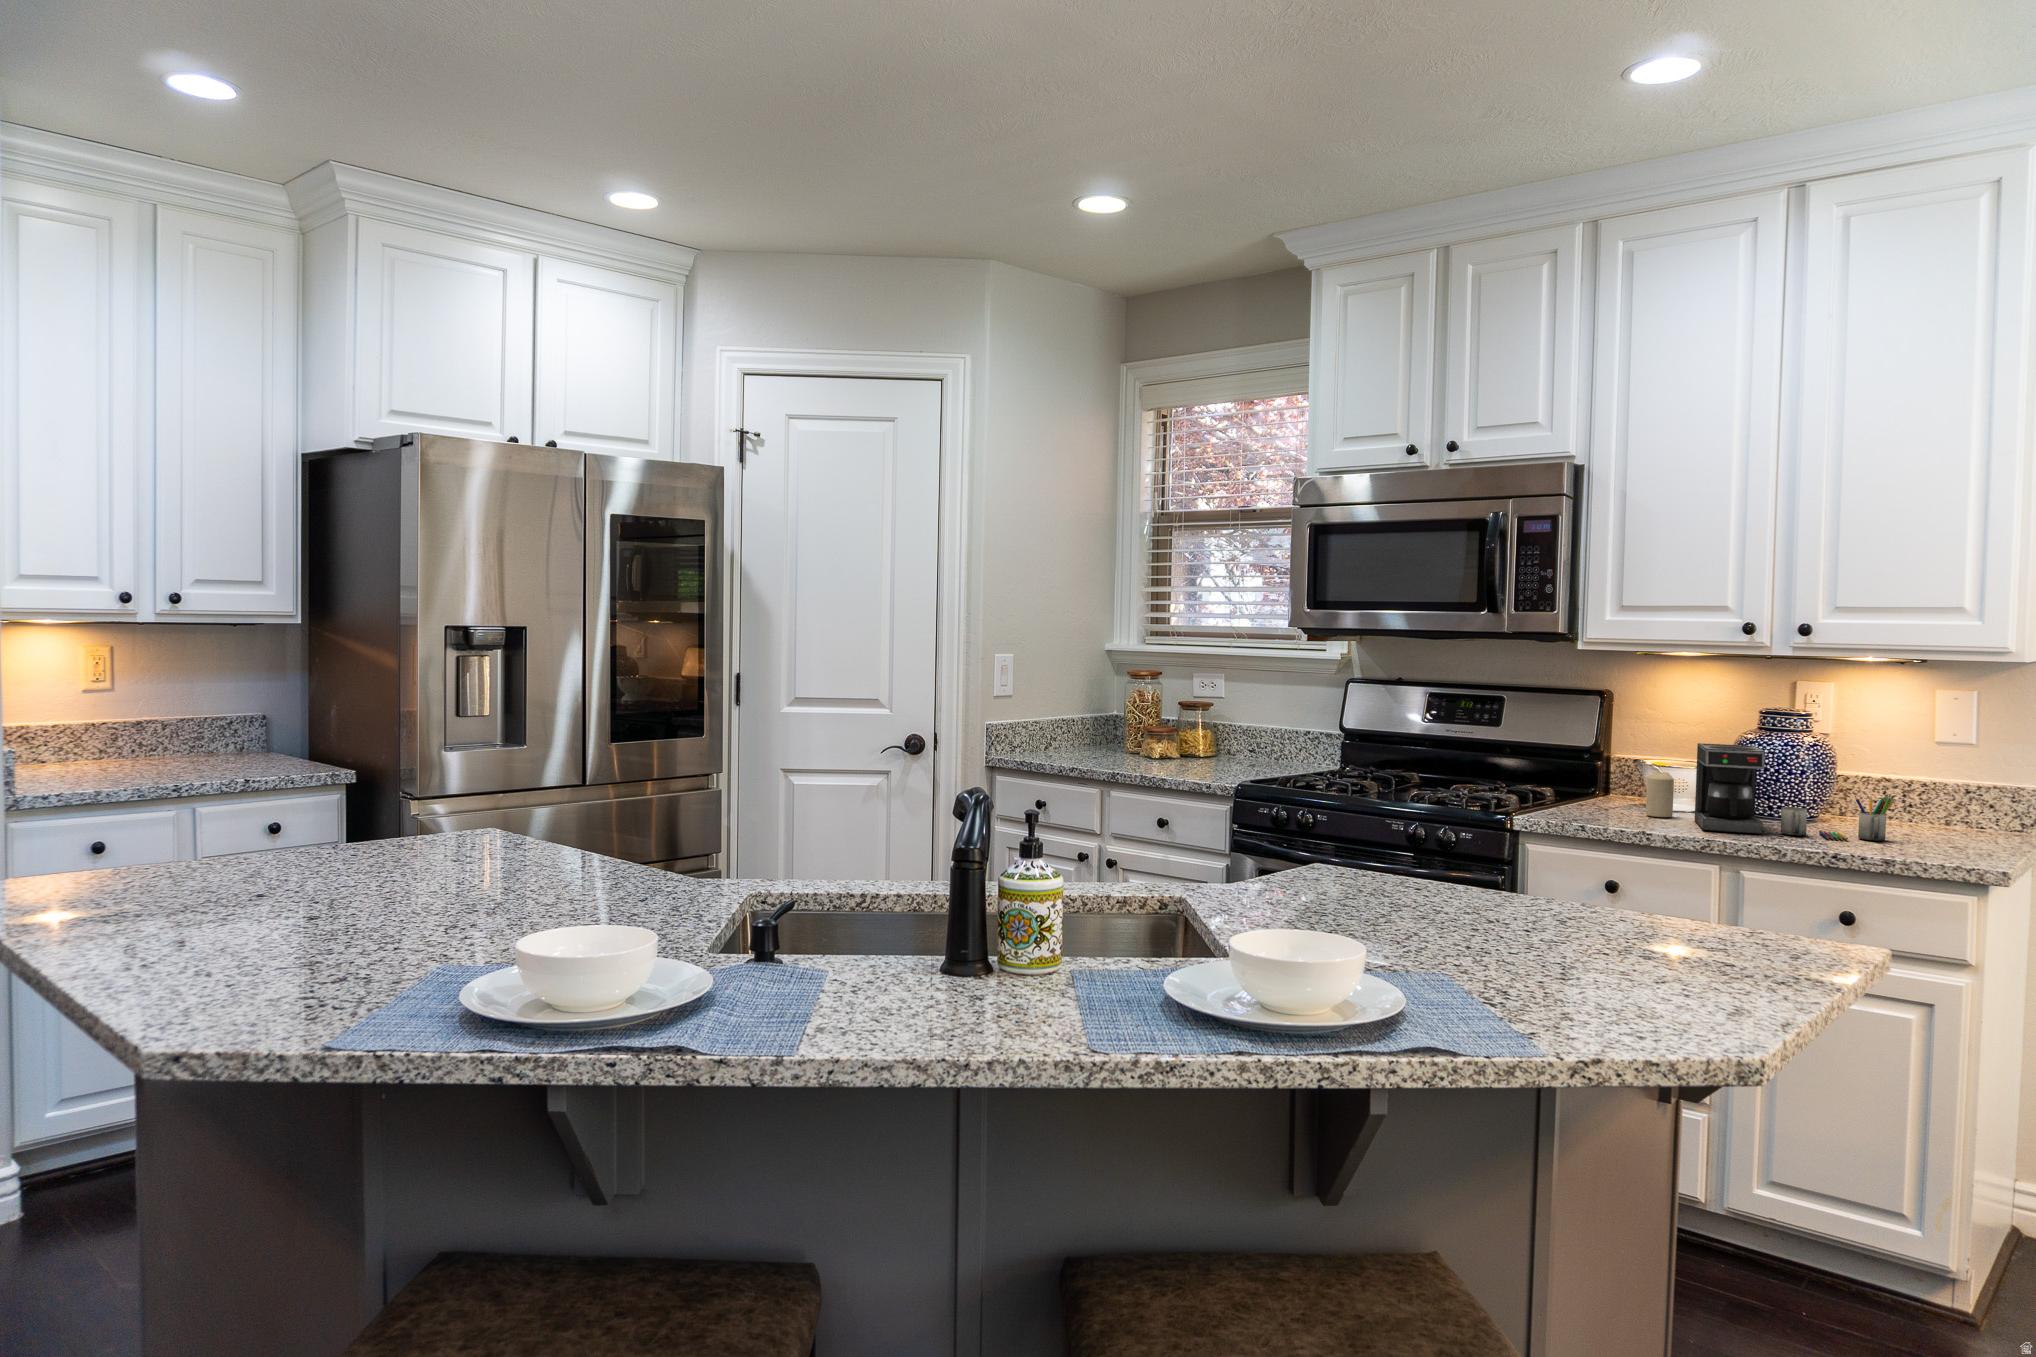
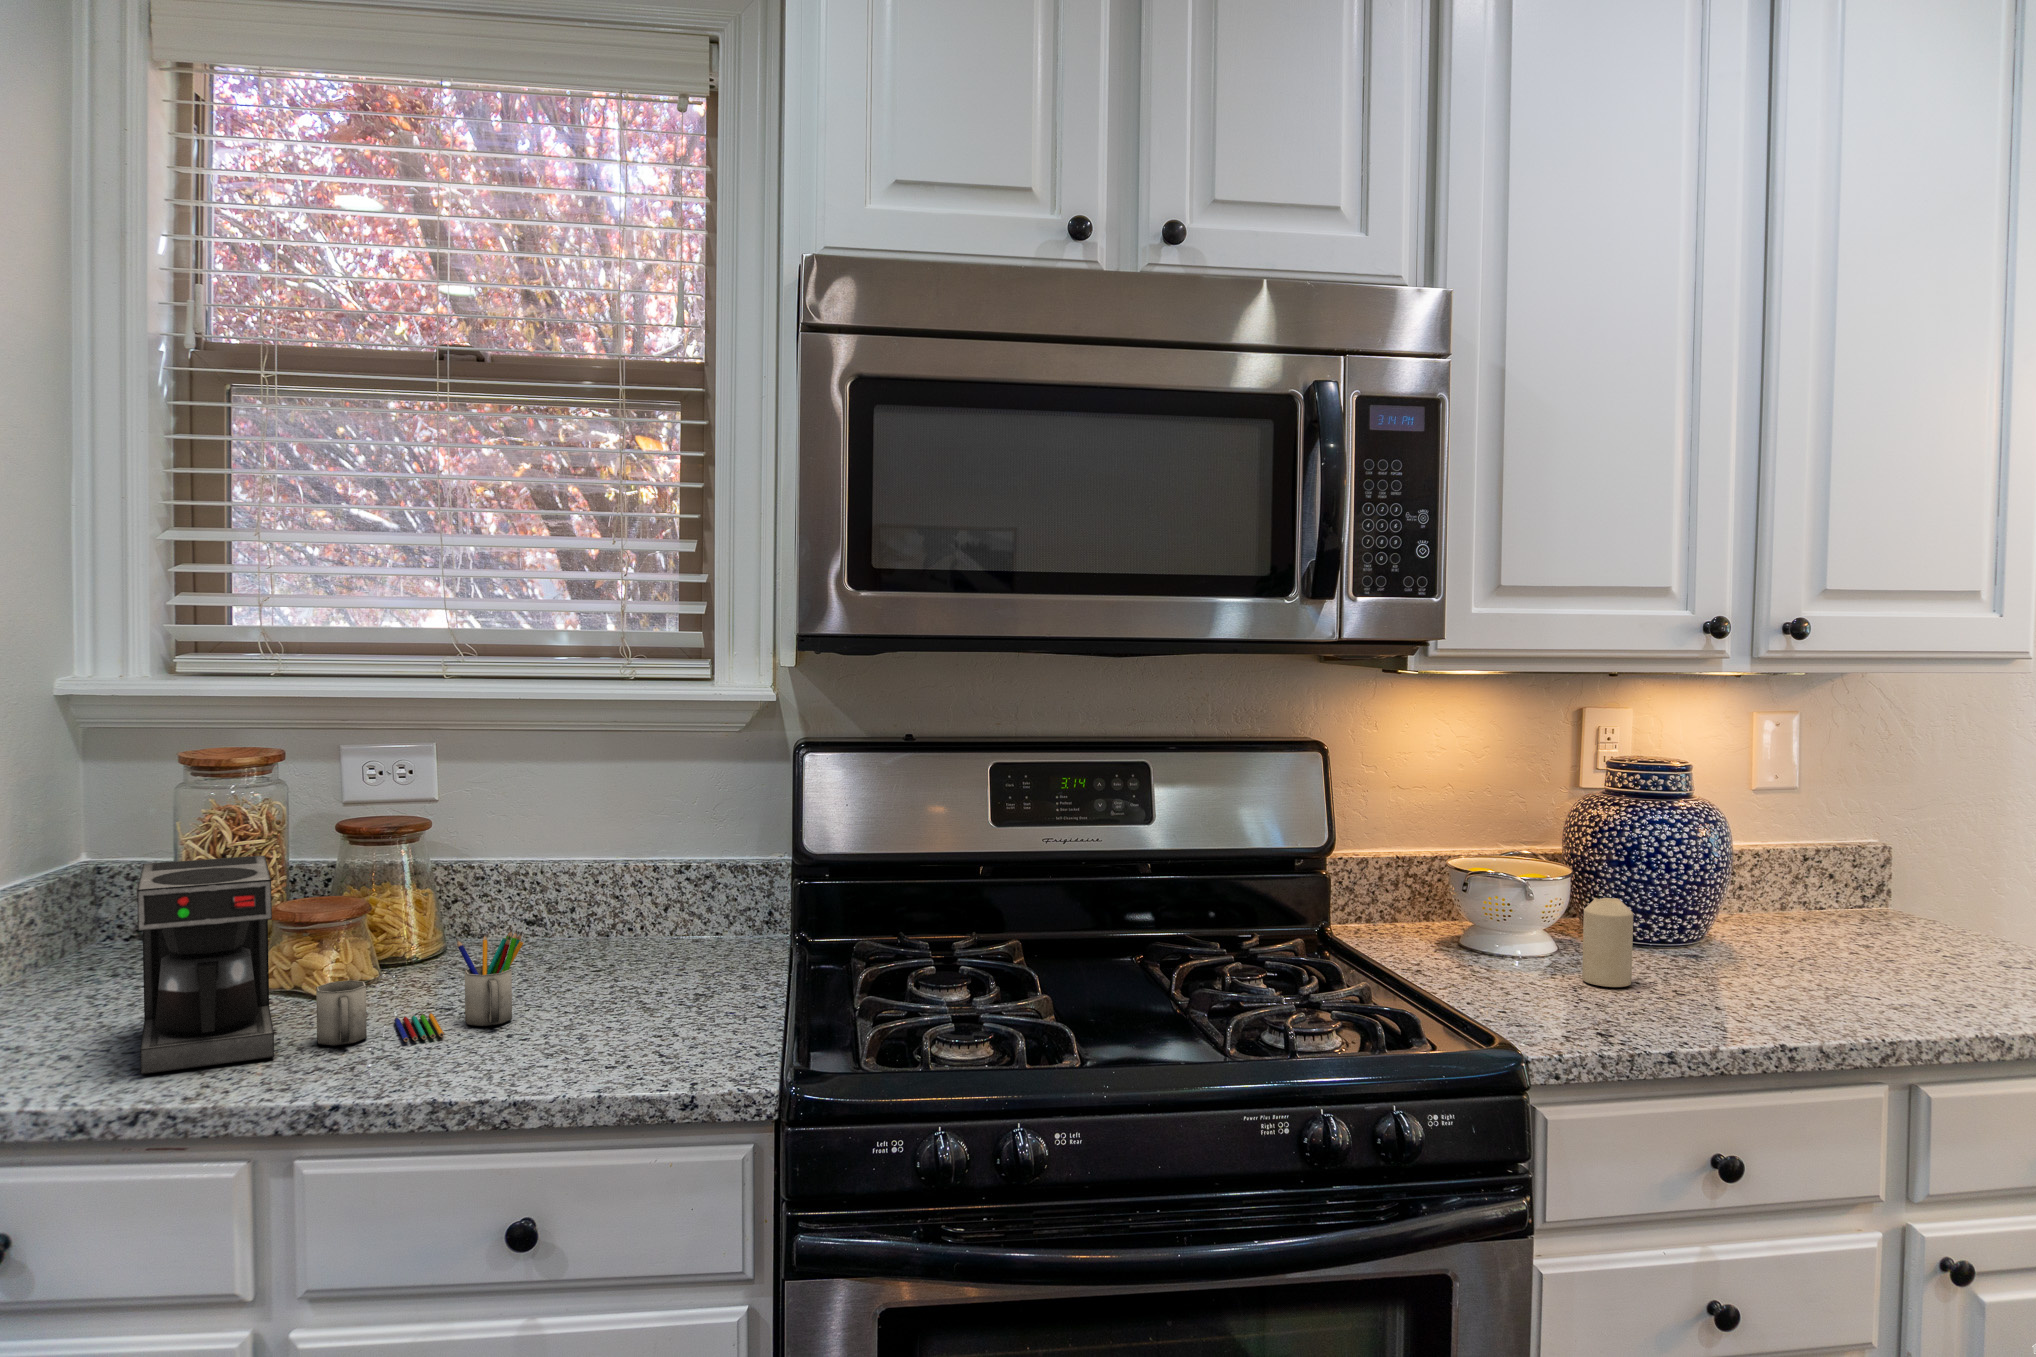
coffee maker: present [1695,743,1894,841] -> present [137,855,524,1074]

